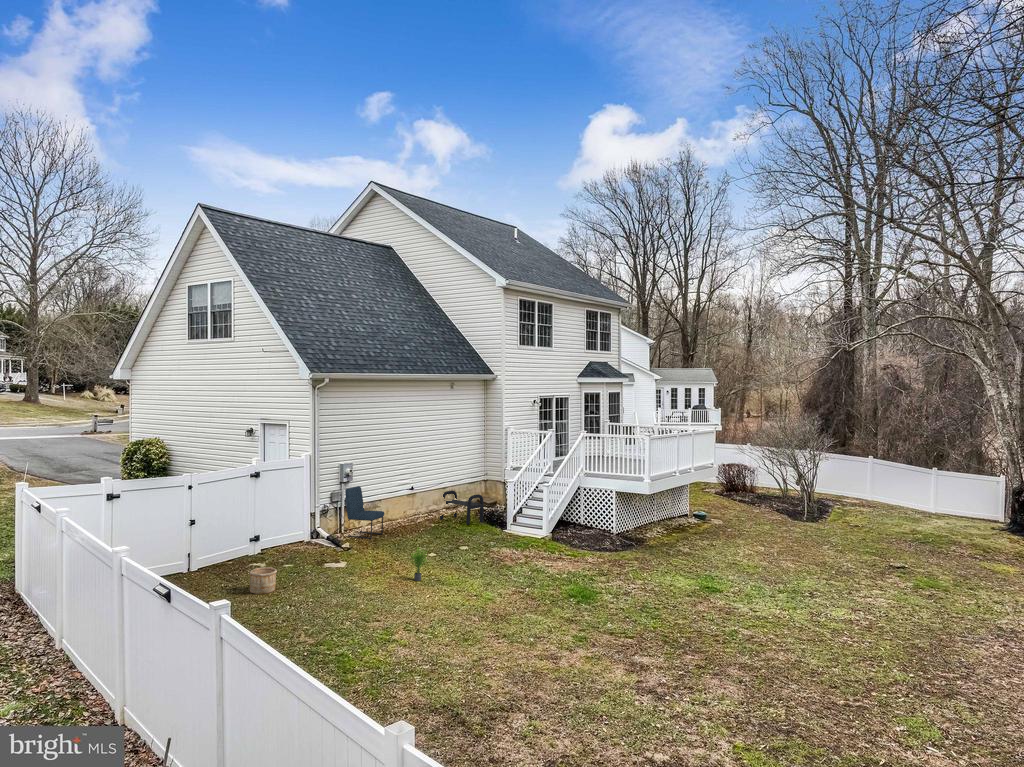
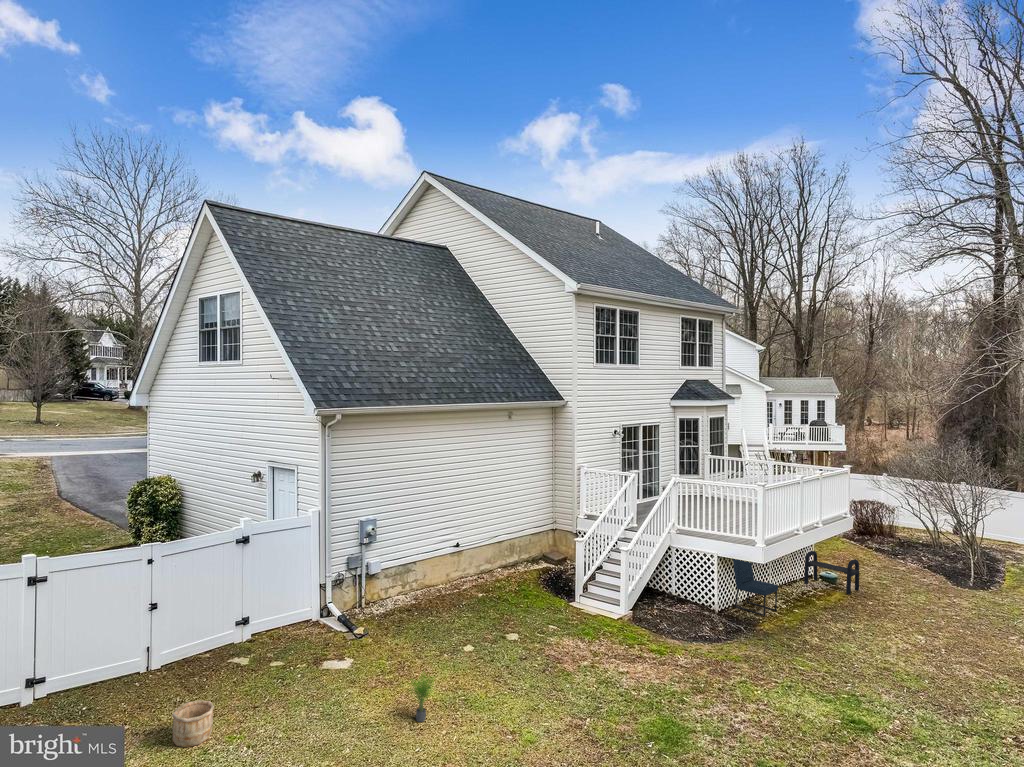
chair: present [345,486,384,539] -> present [733,559,778,616]
bench: present [440,491,484,525] -> present [804,551,859,595]

